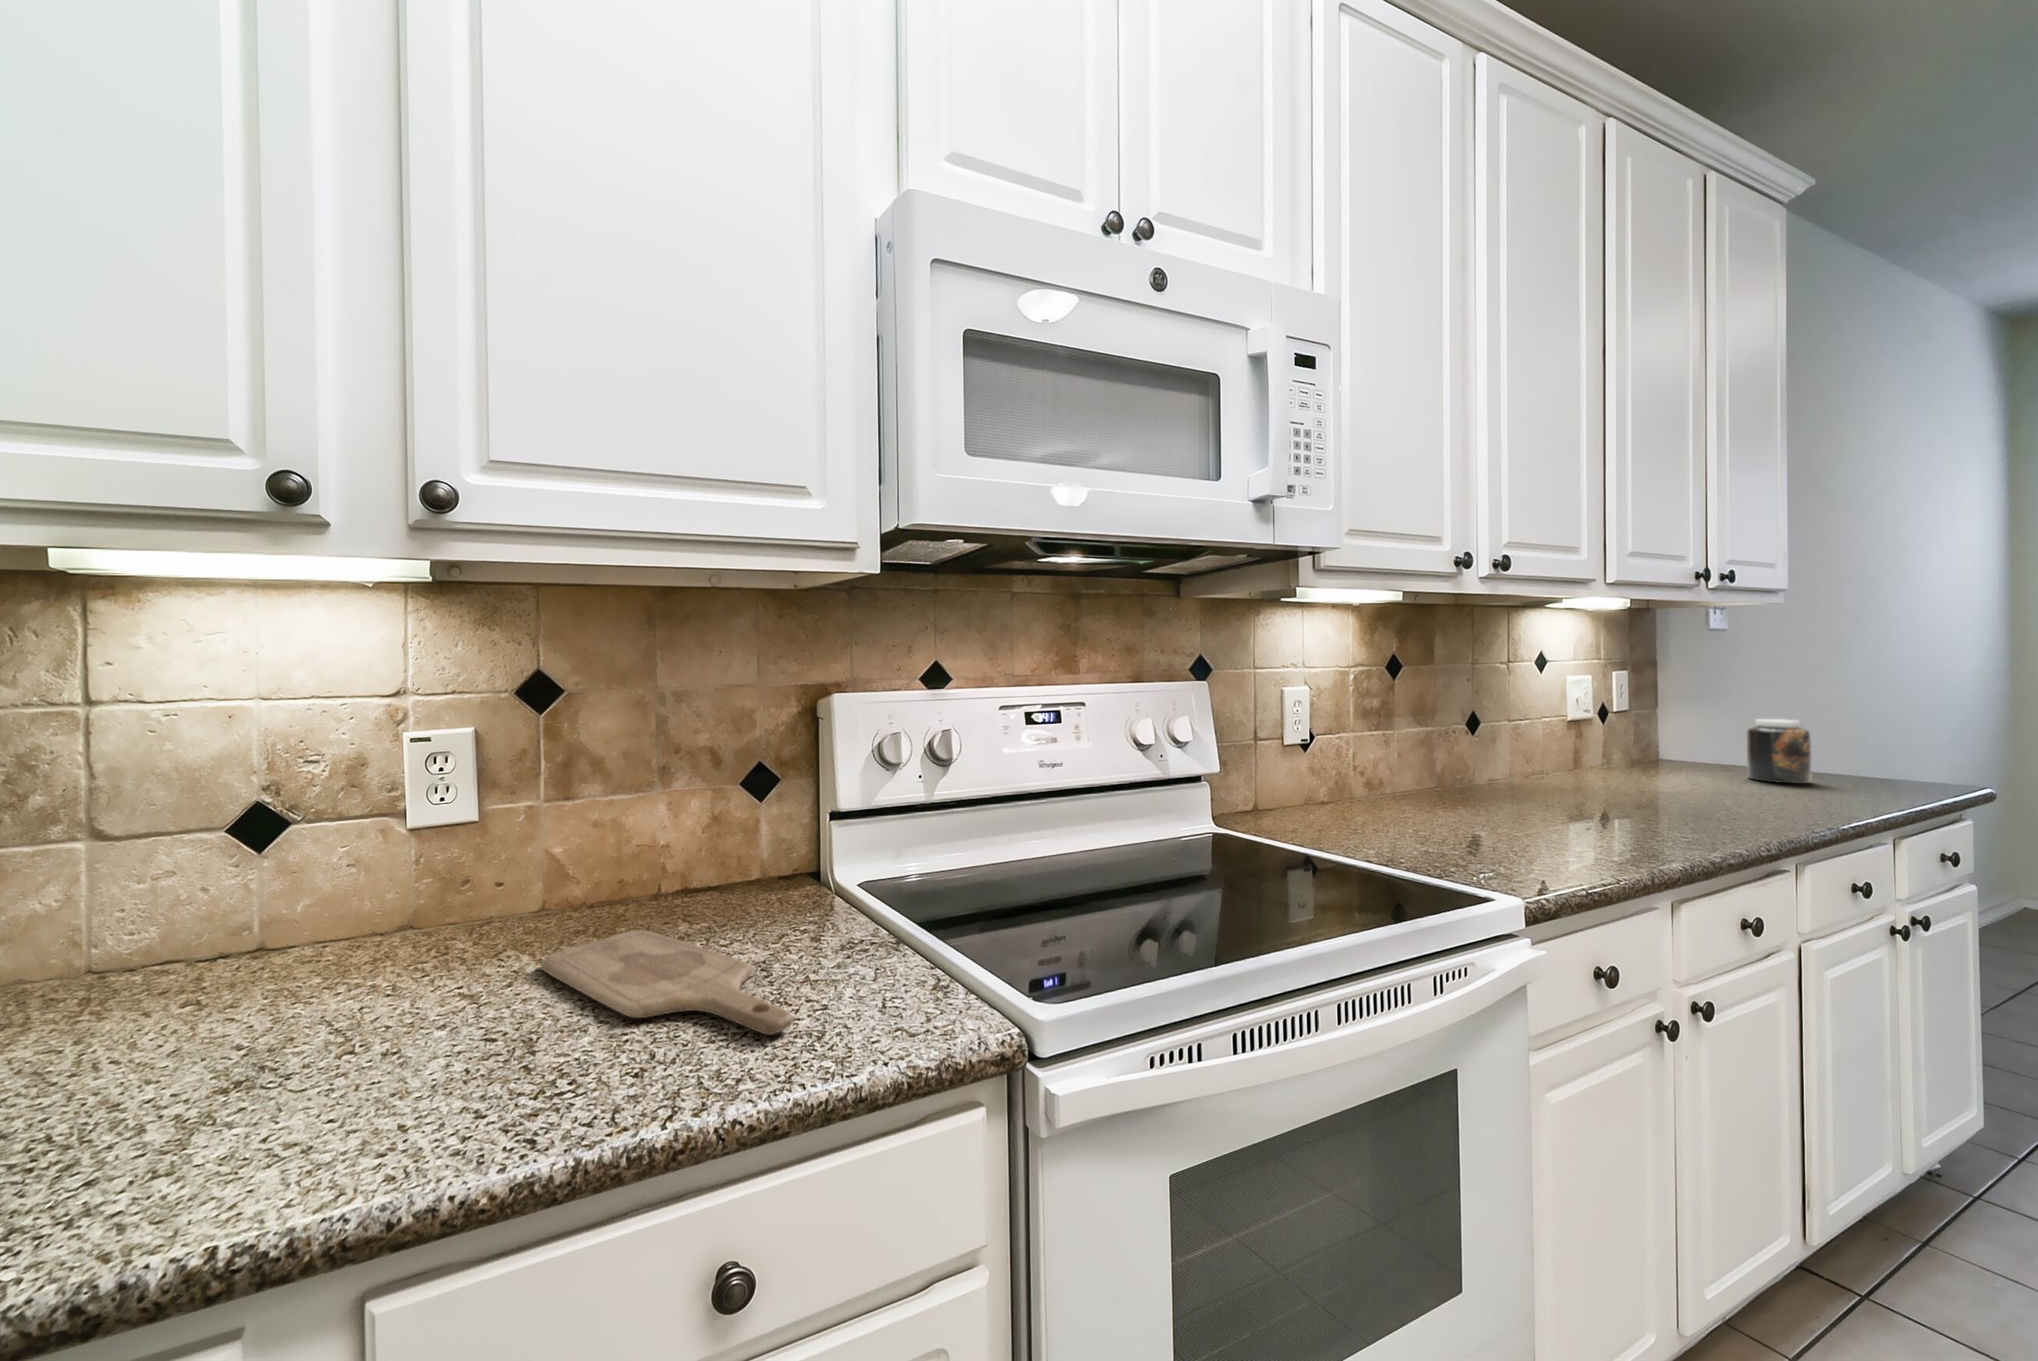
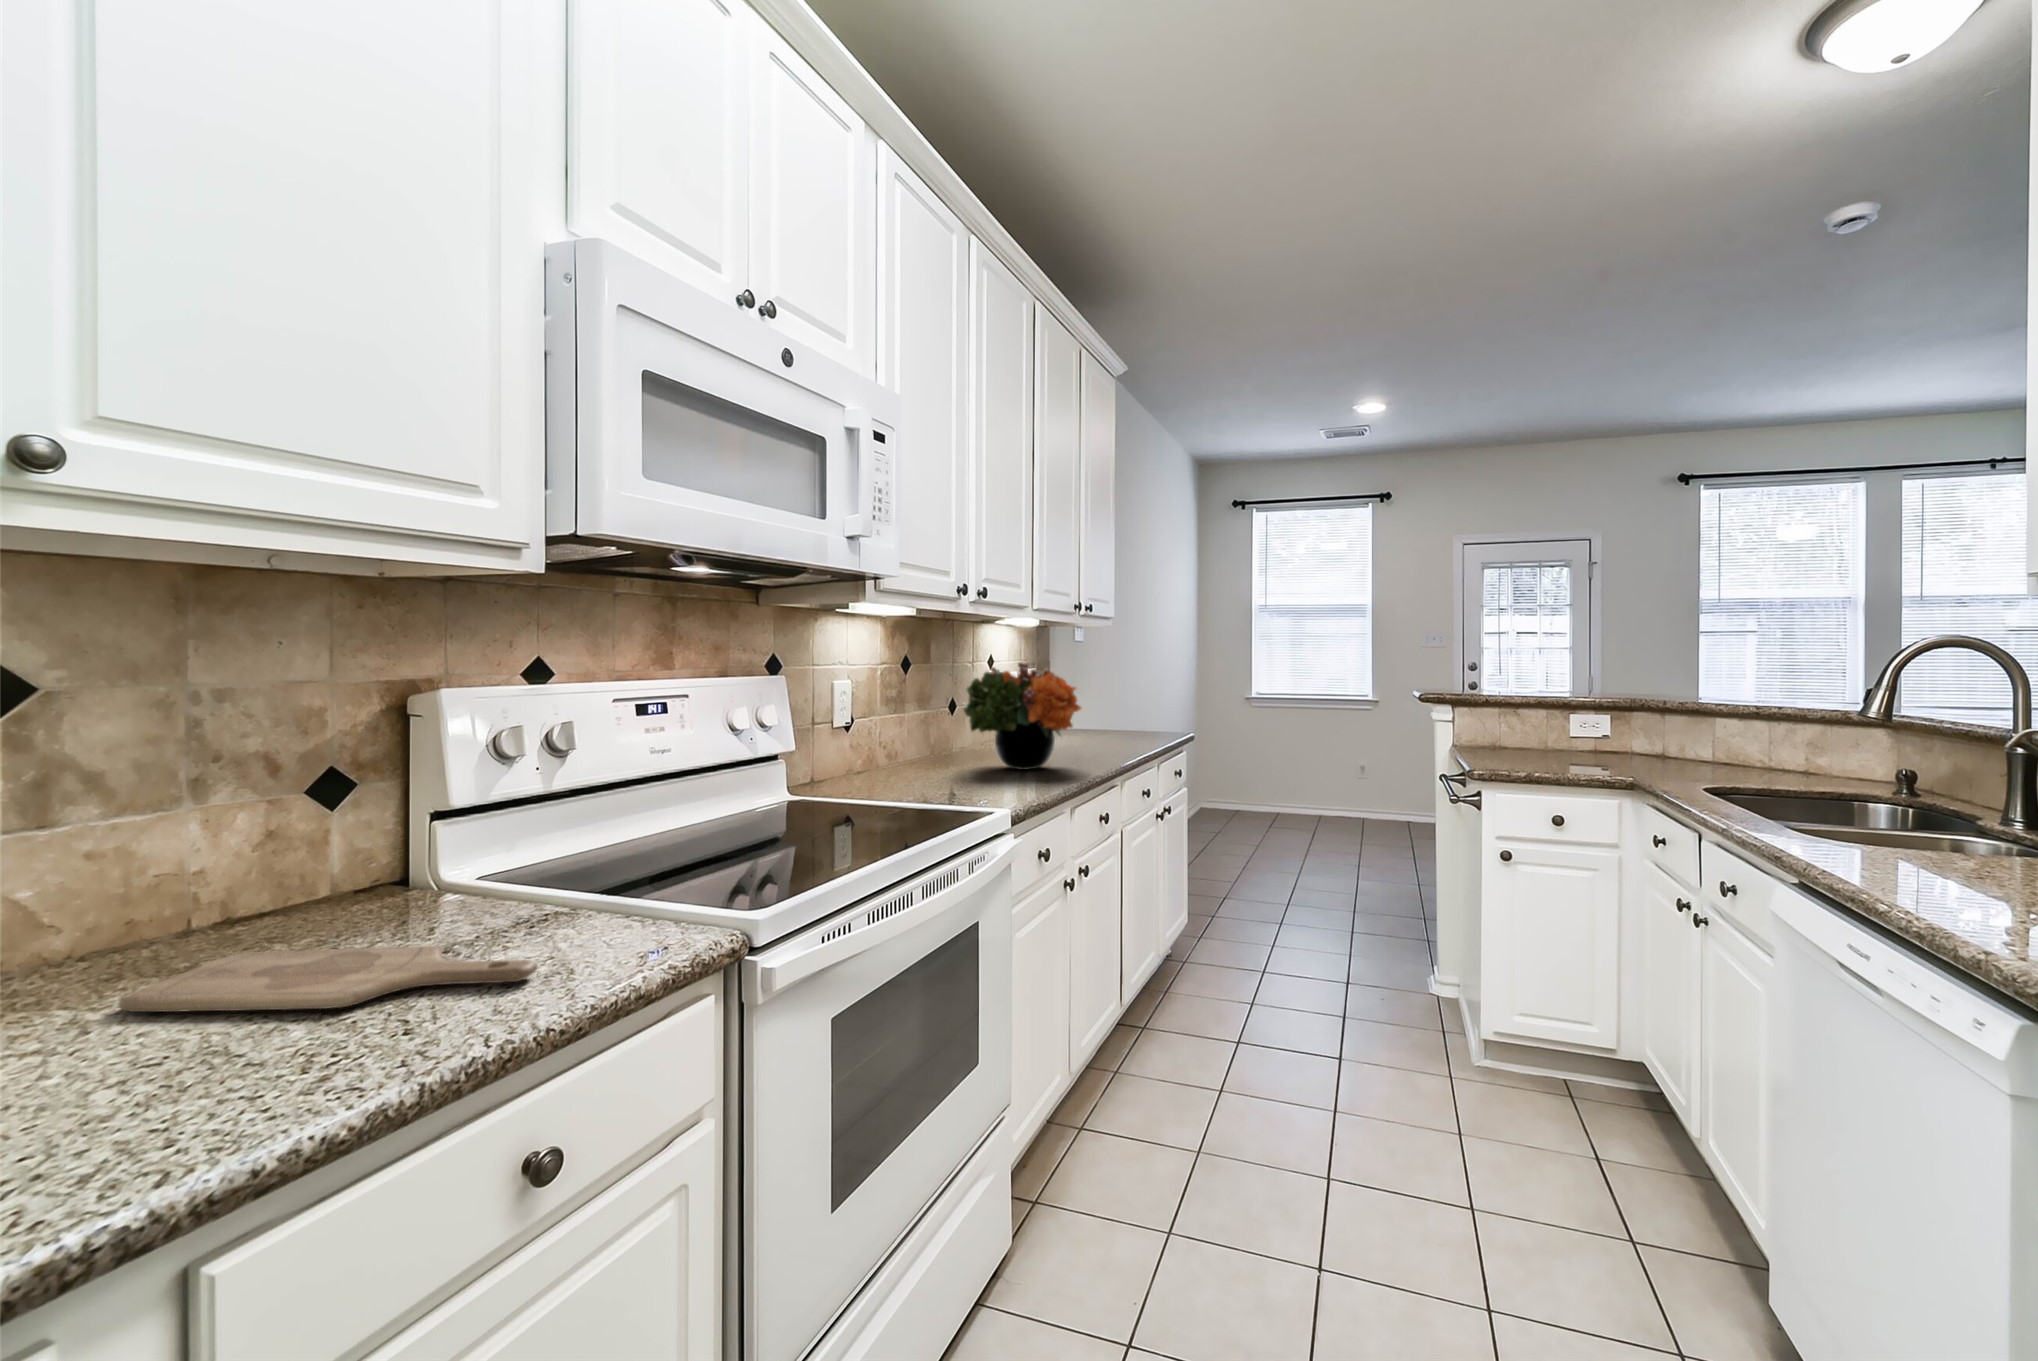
flower arrangement: none [1473,664,1702,826] -> present [964,662,1082,770]
jar: present [1747,719,1811,783] -> none [1095,698,1124,738]

